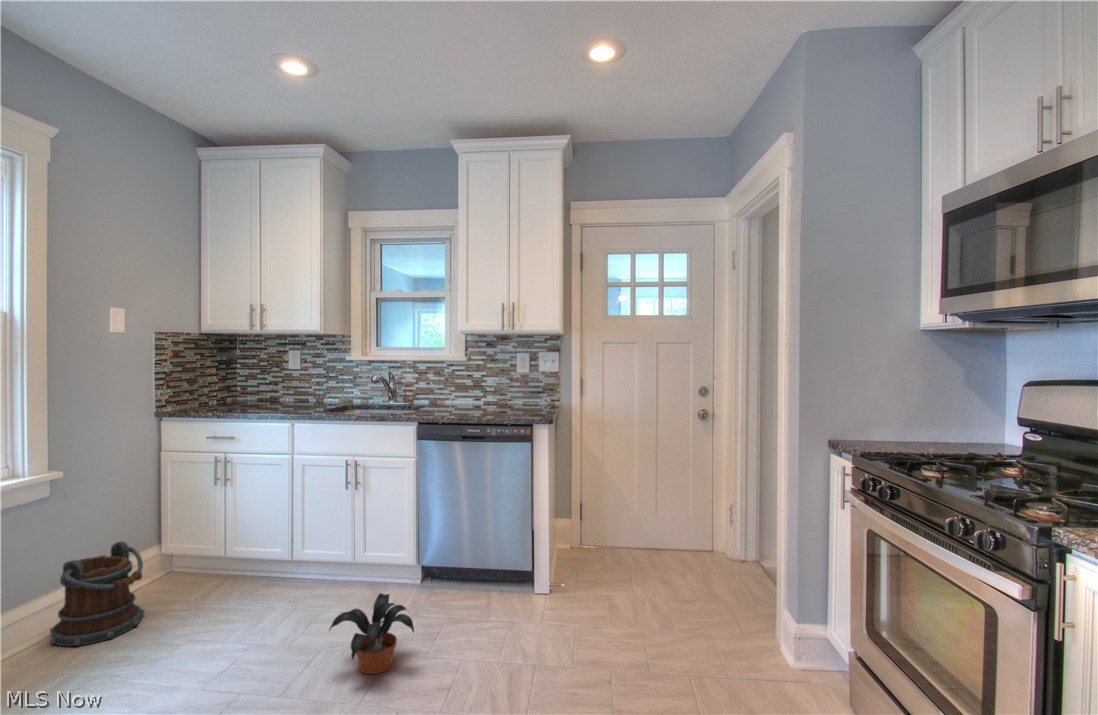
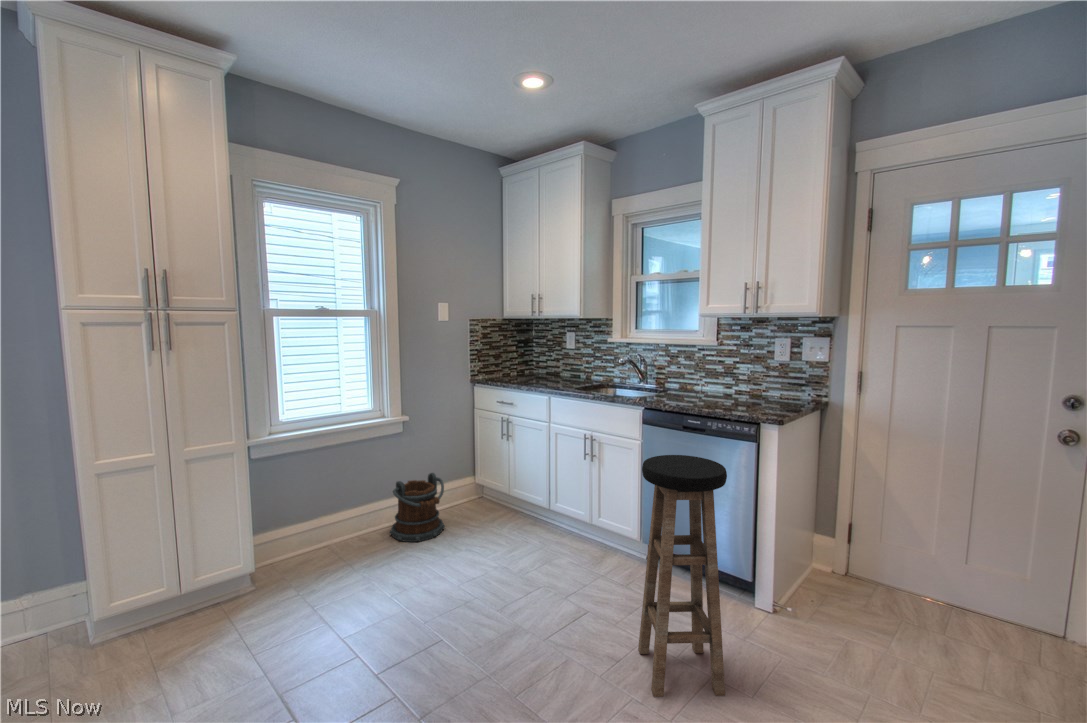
bar stool: none [452,454,536,672] -> present [638,455,727,697]
potted plant: present [330,593,414,674] -> none [521,572,597,650]

